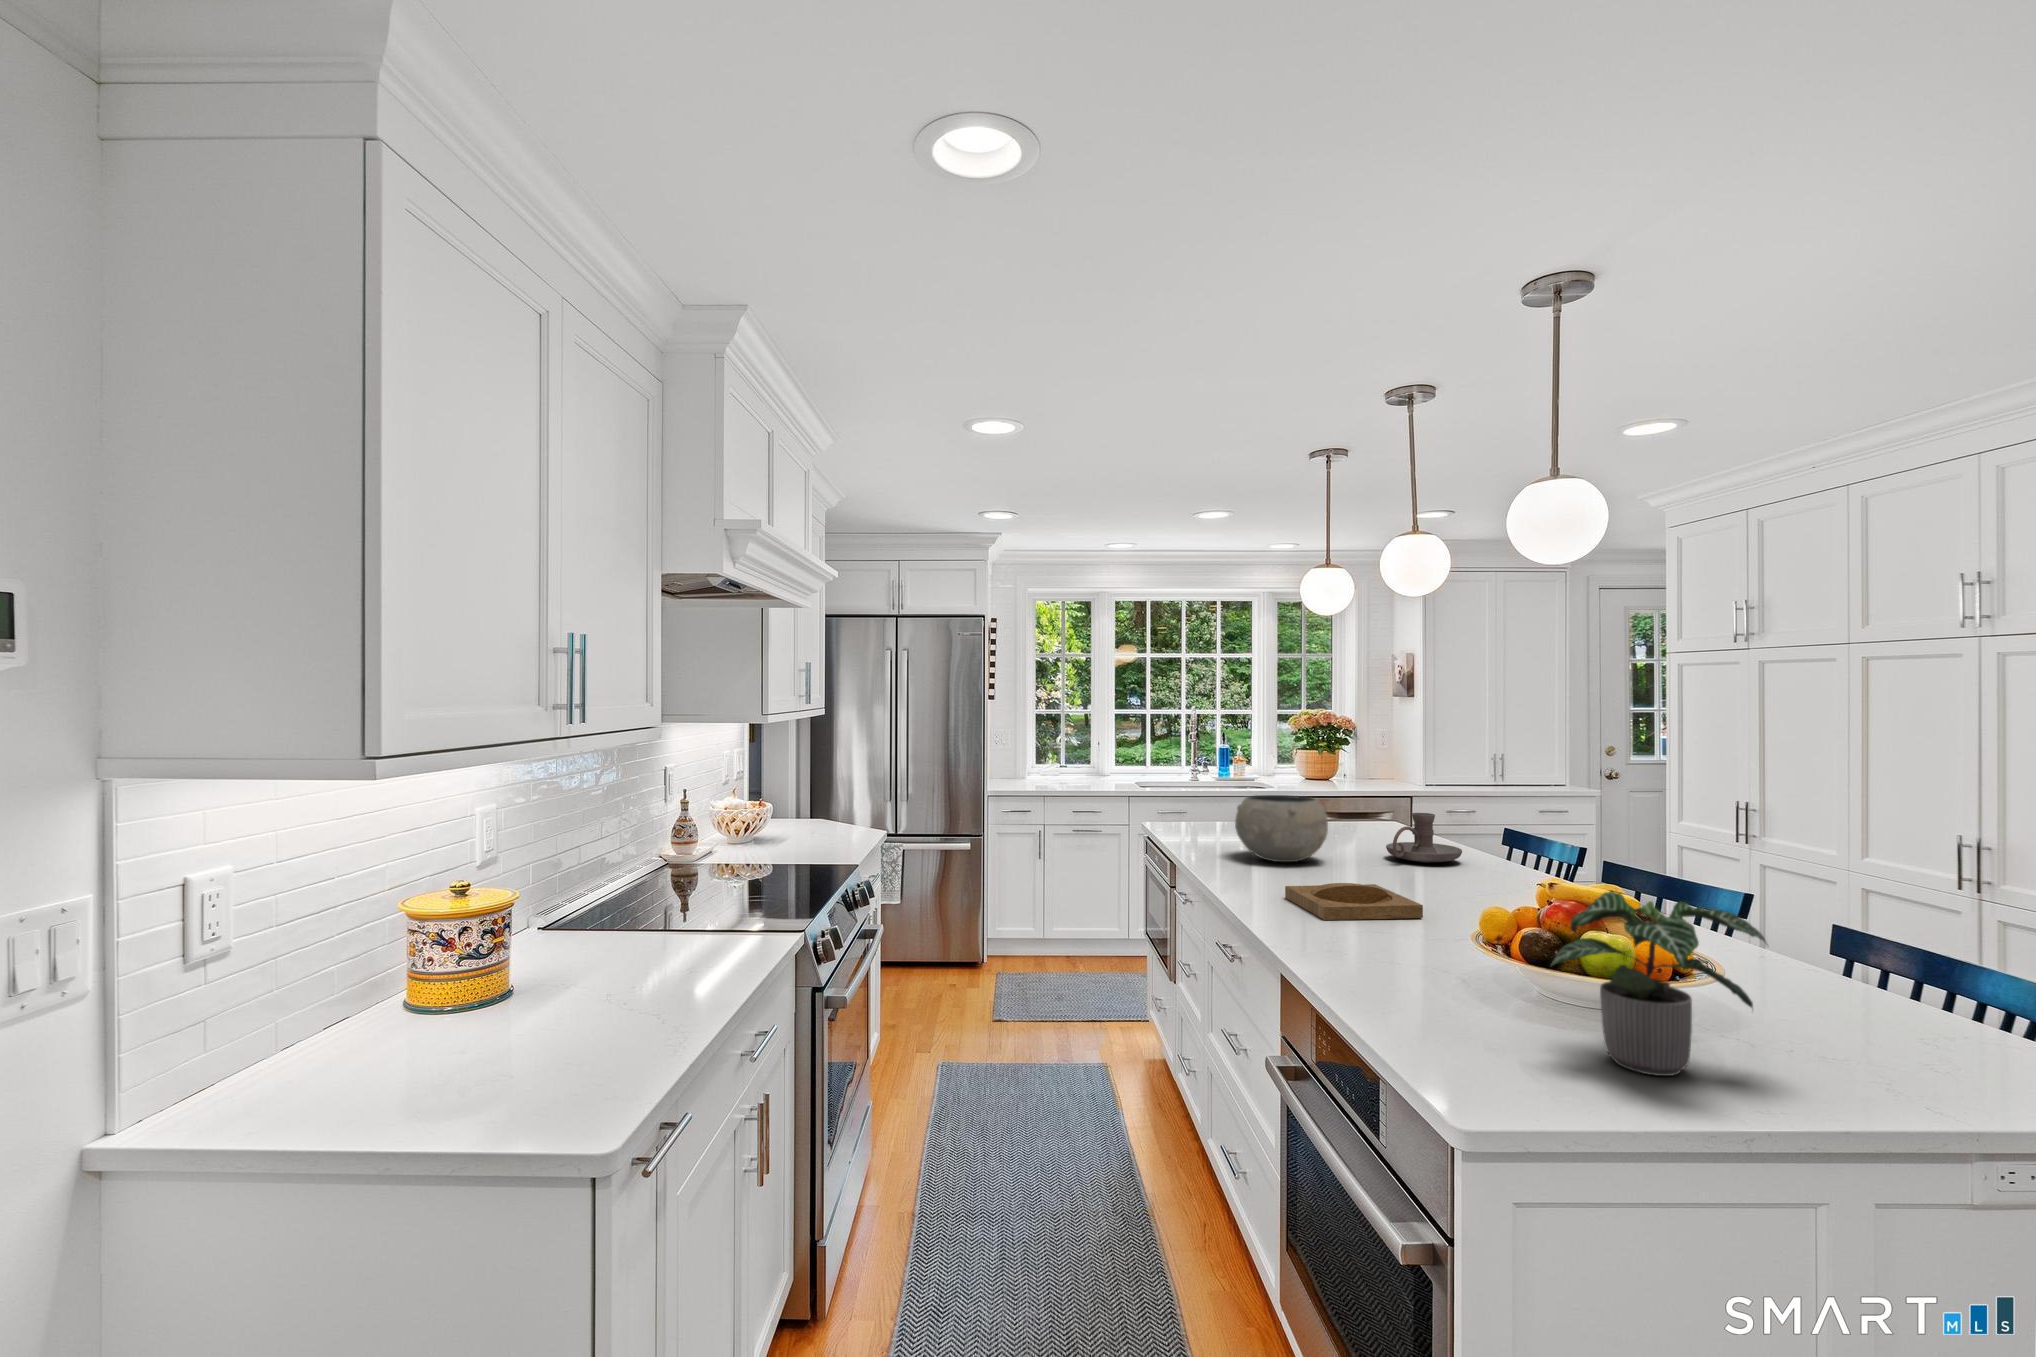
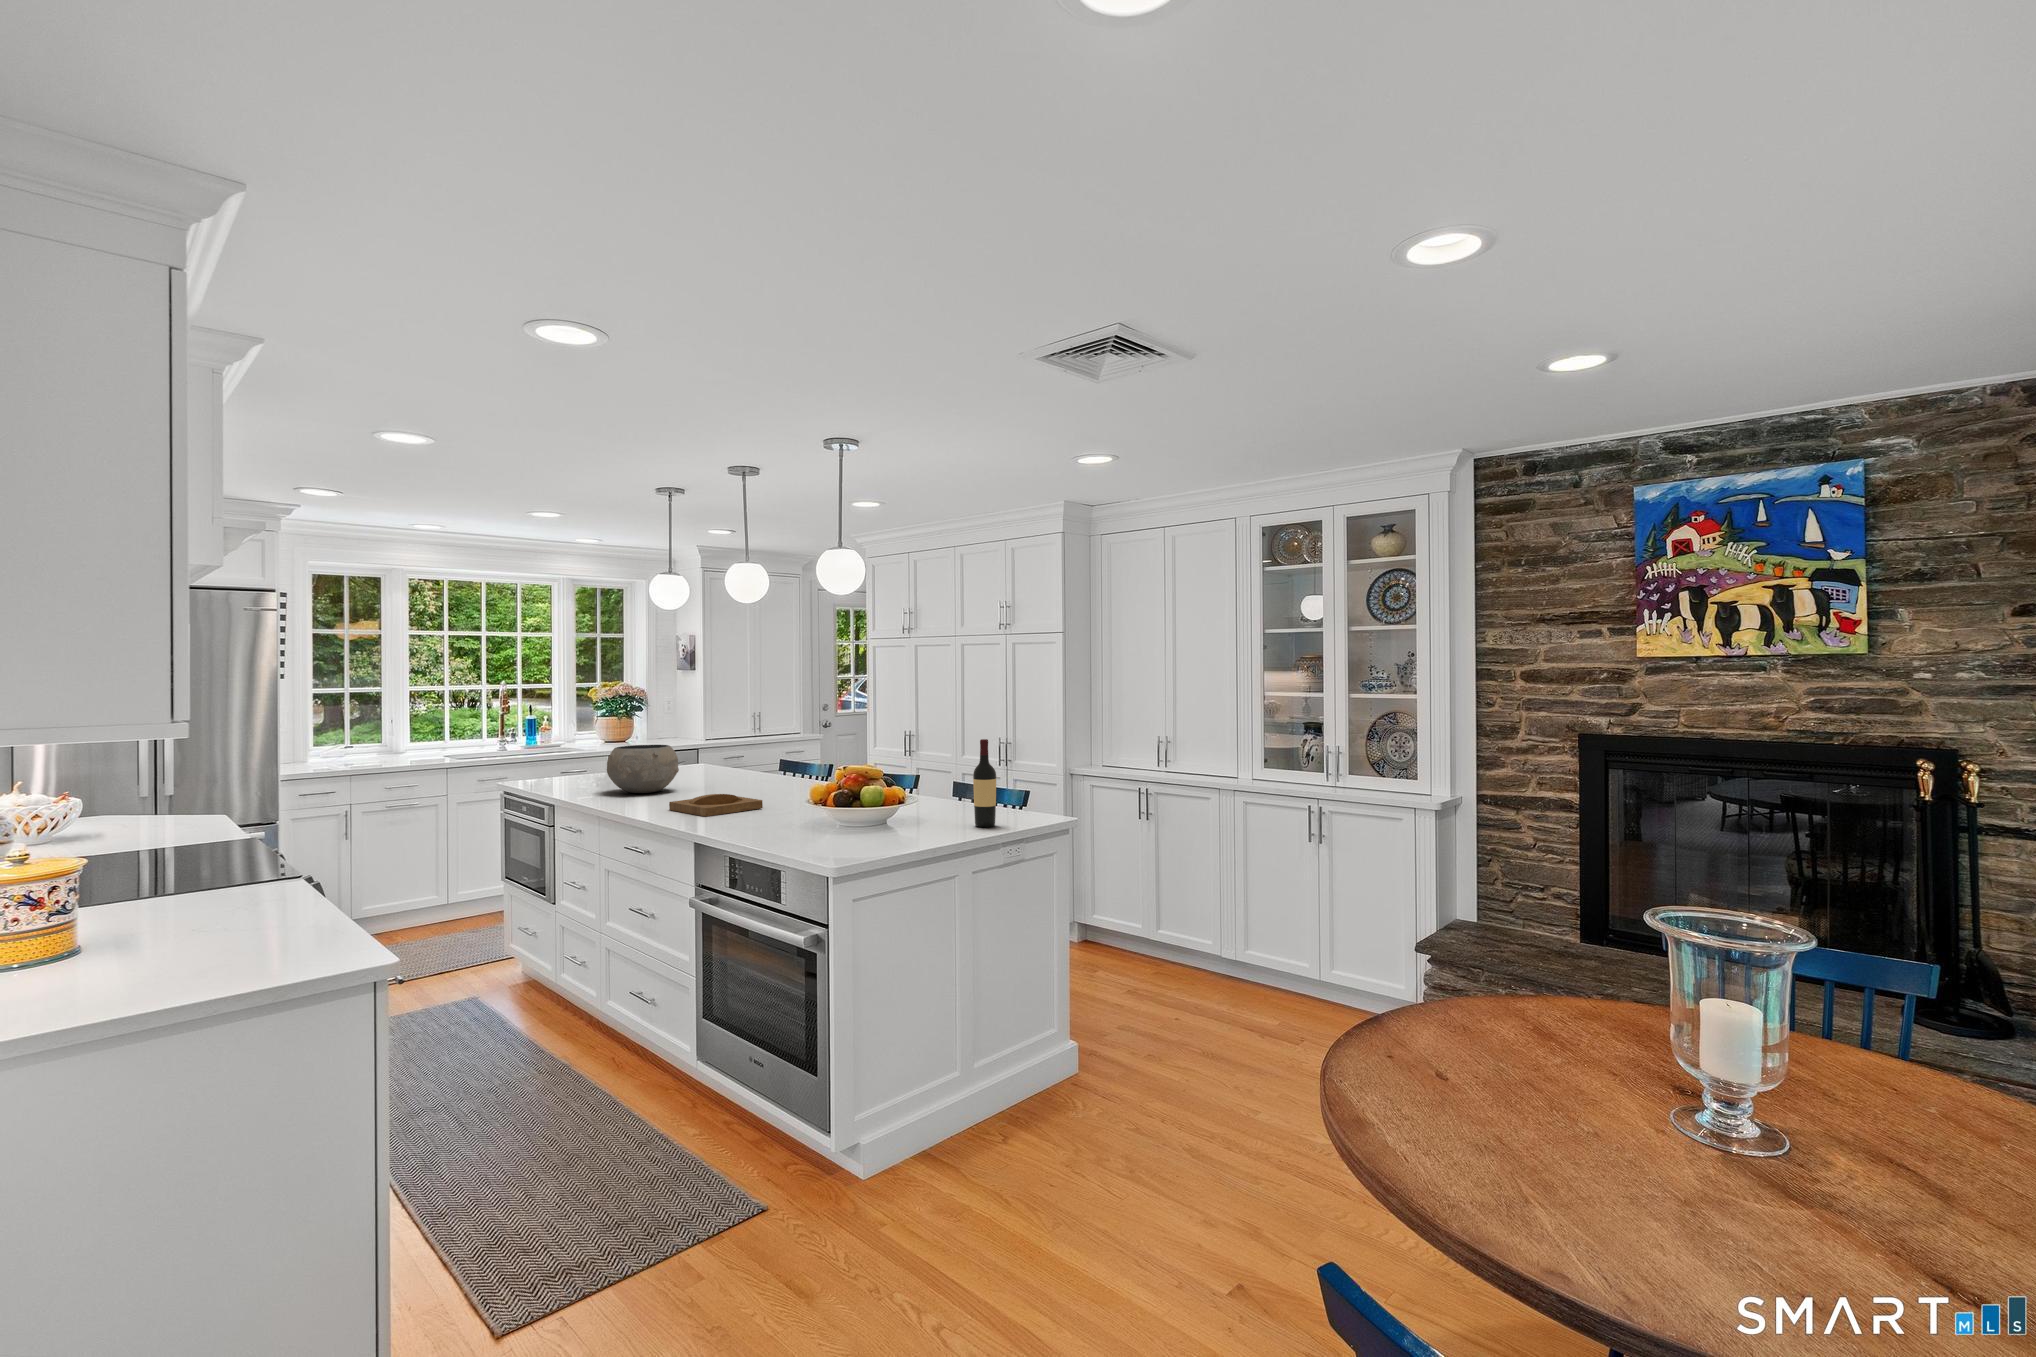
candle holder: present [1386,813,1462,863] -> none [714,750,764,783]
wine bottle: none [1868,861,1941,1071] -> present [973,739,996,827]
potted plant: present [1550,891,1766,1076] -> none [858,764,940,844]

